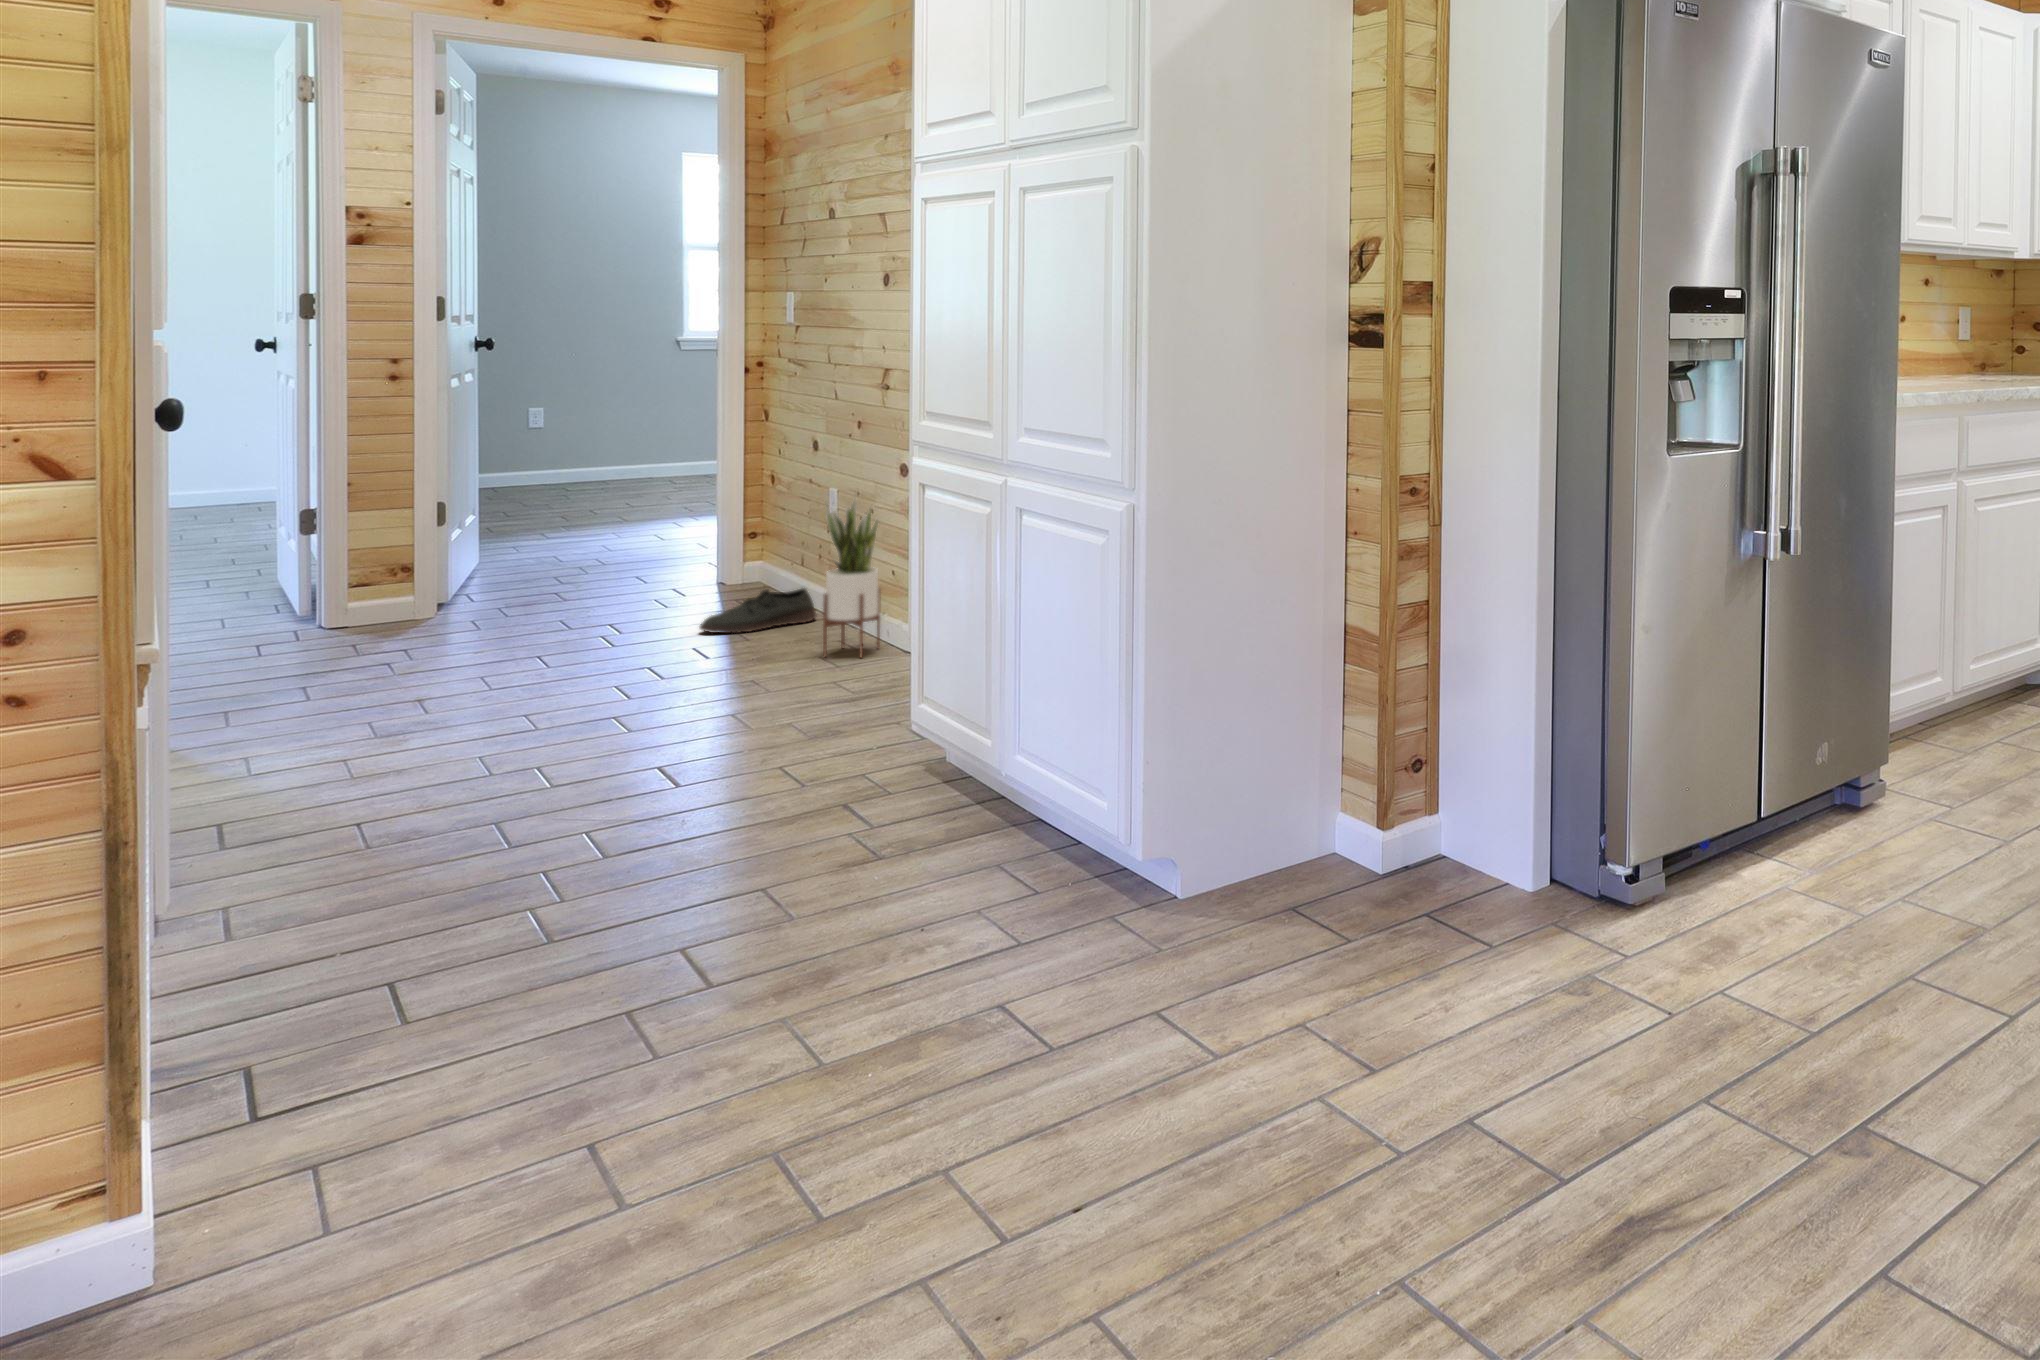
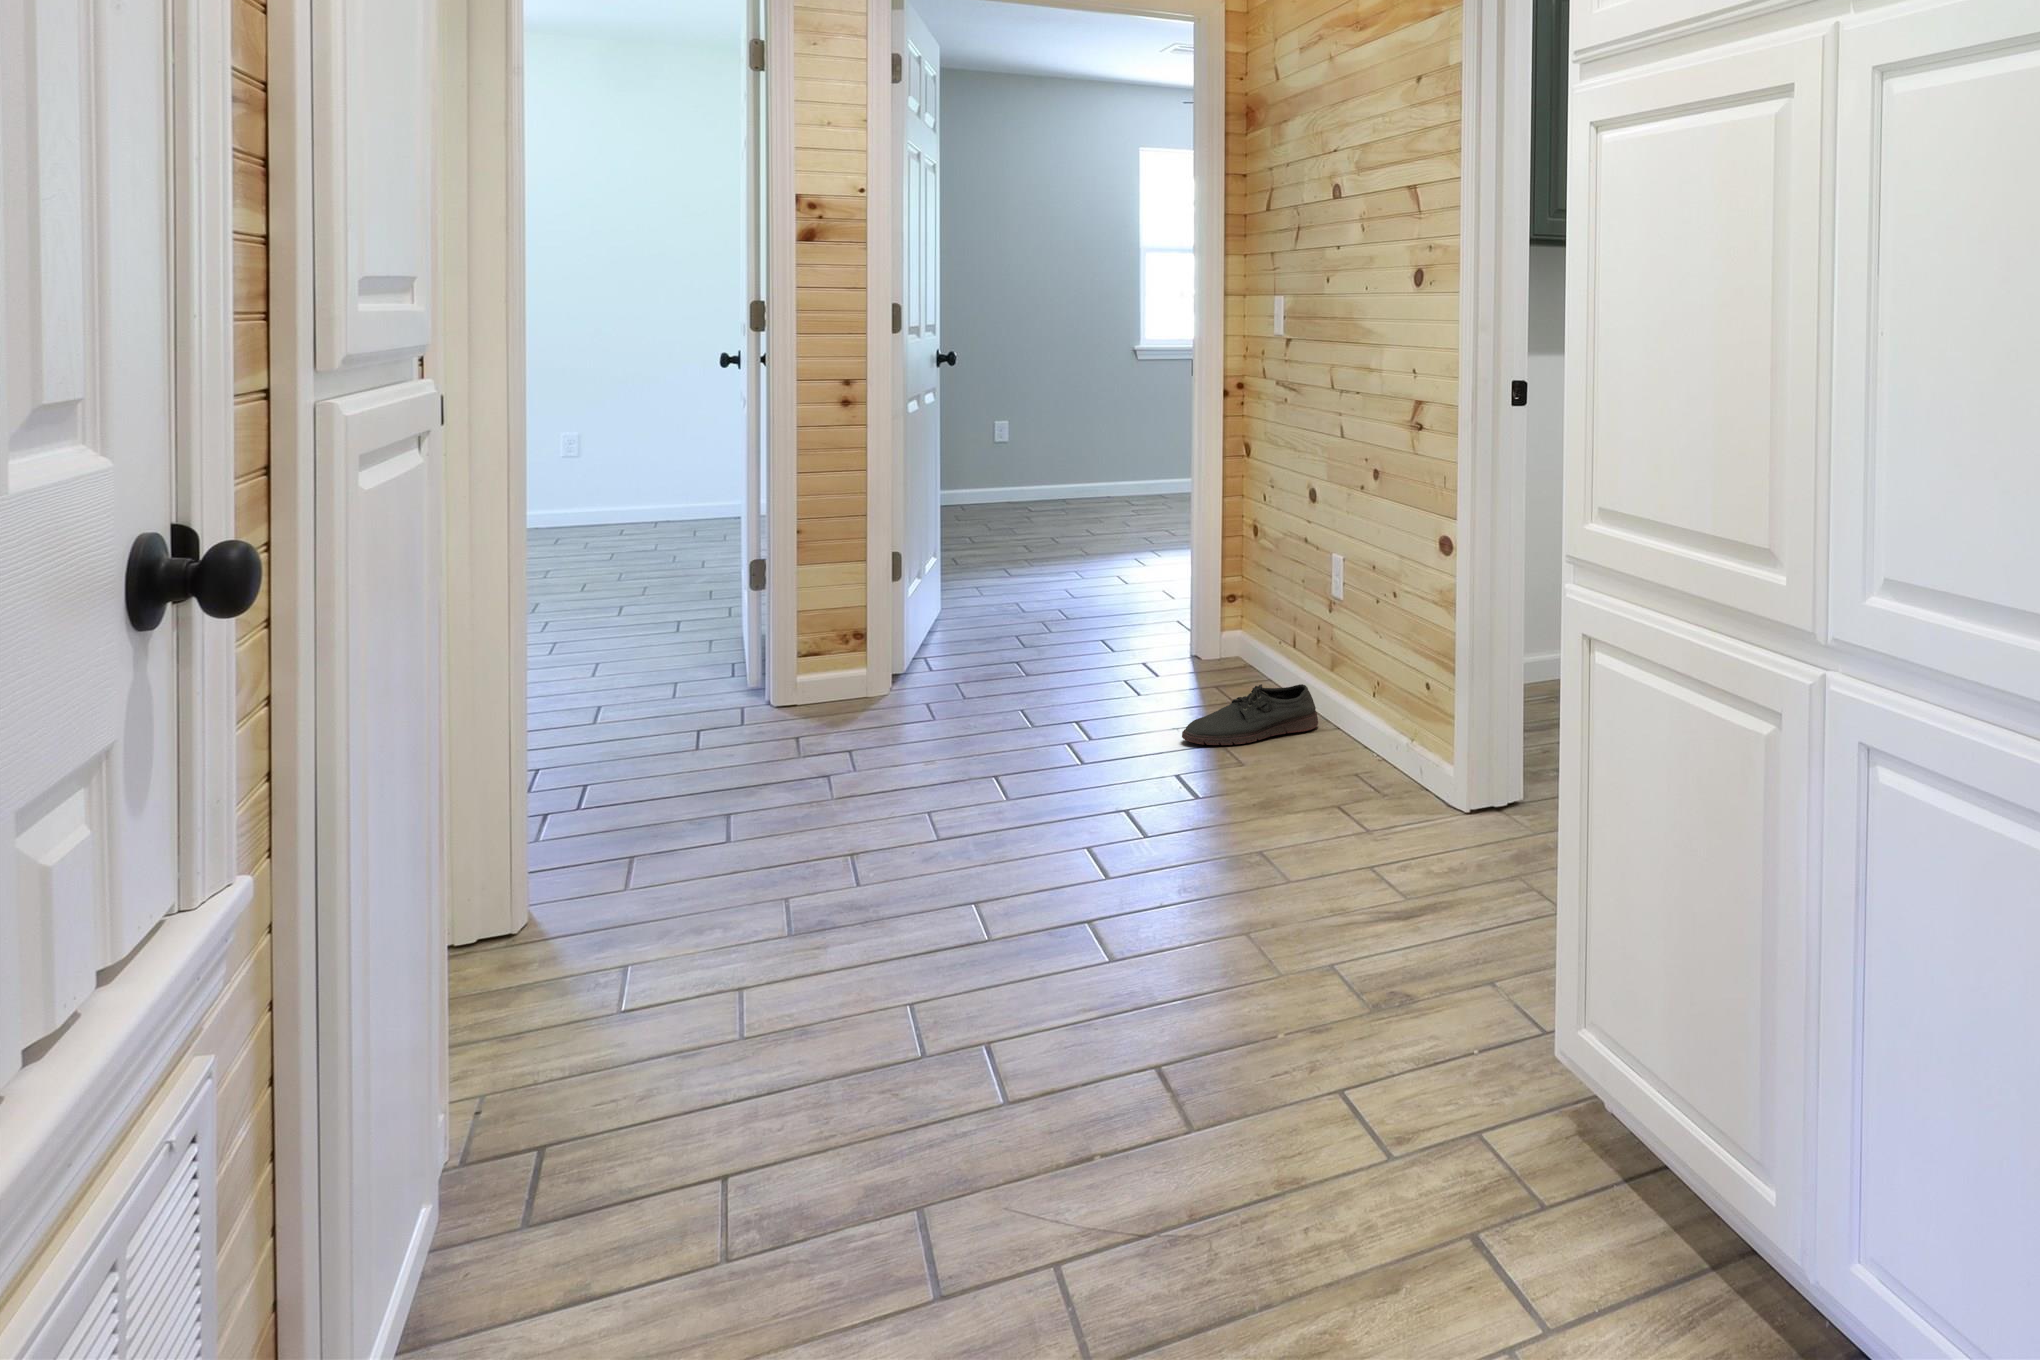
potted plant: present [823,500,881,657] -> none [1340,571,1415,809]

